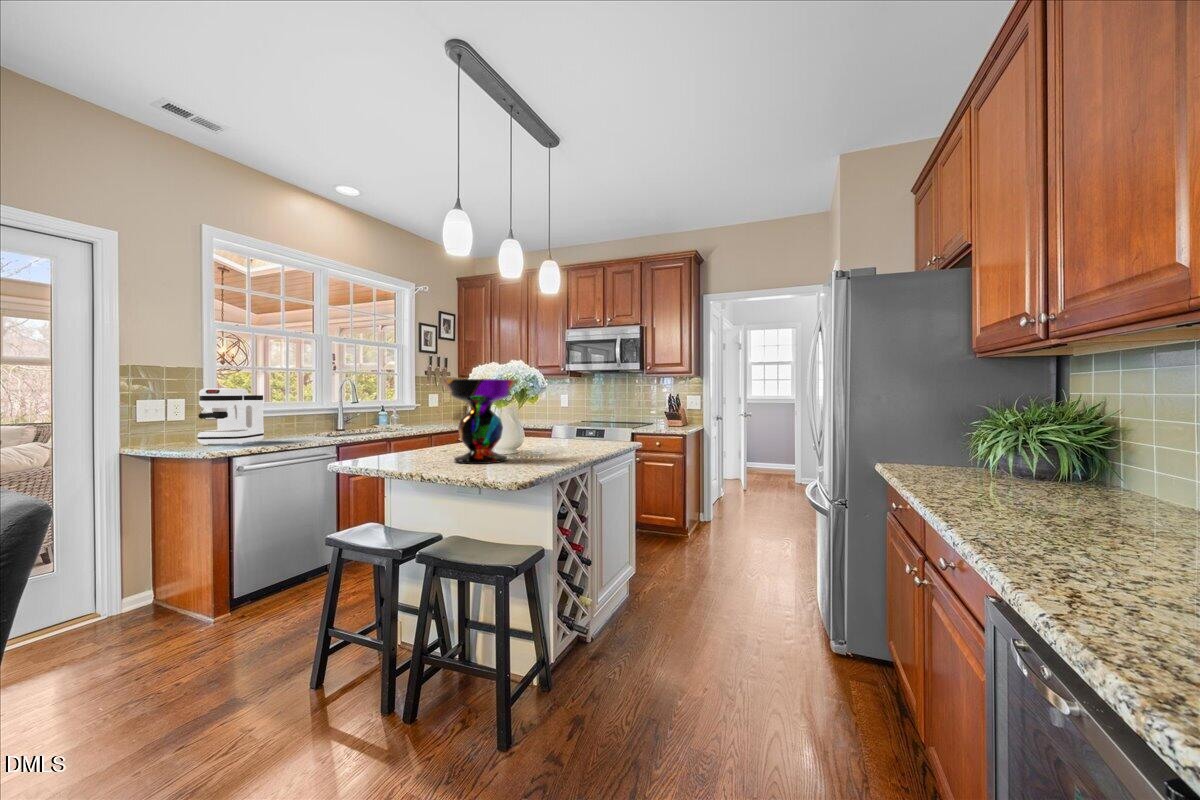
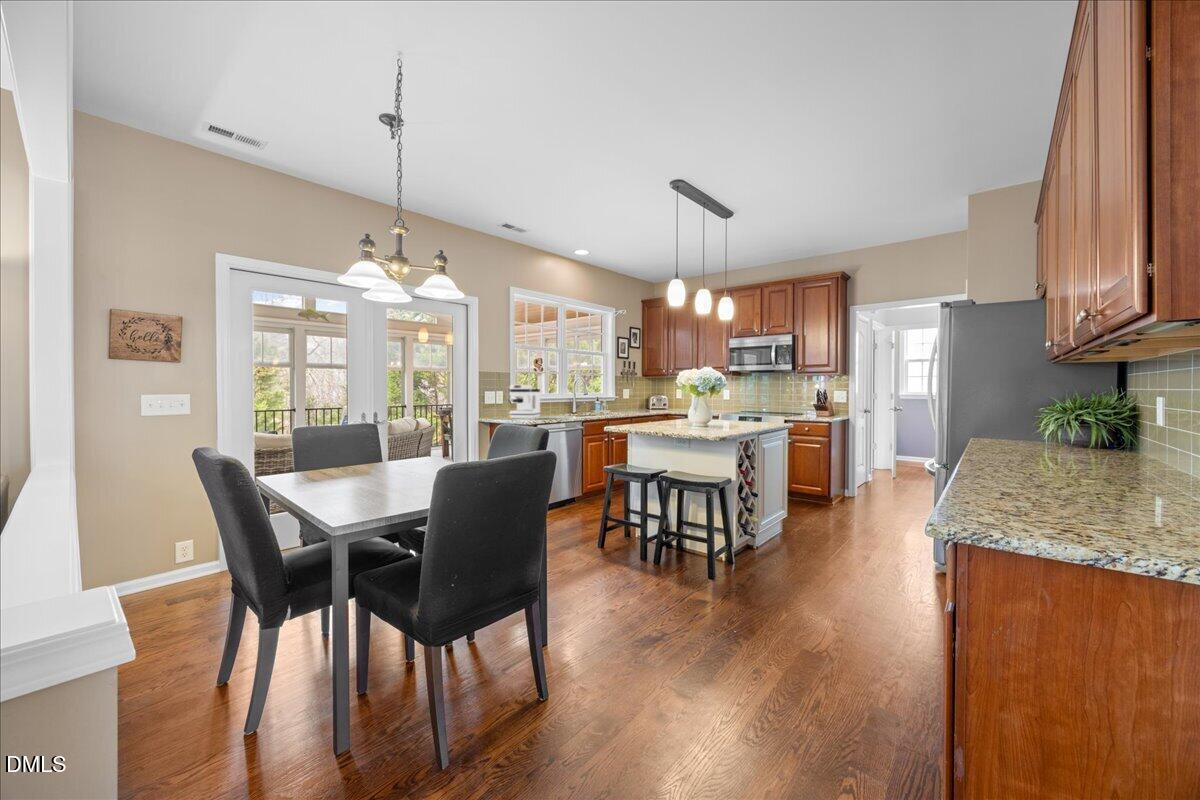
decorative bowl: present [442,379,518,464] -> none [666,379,713,429]

